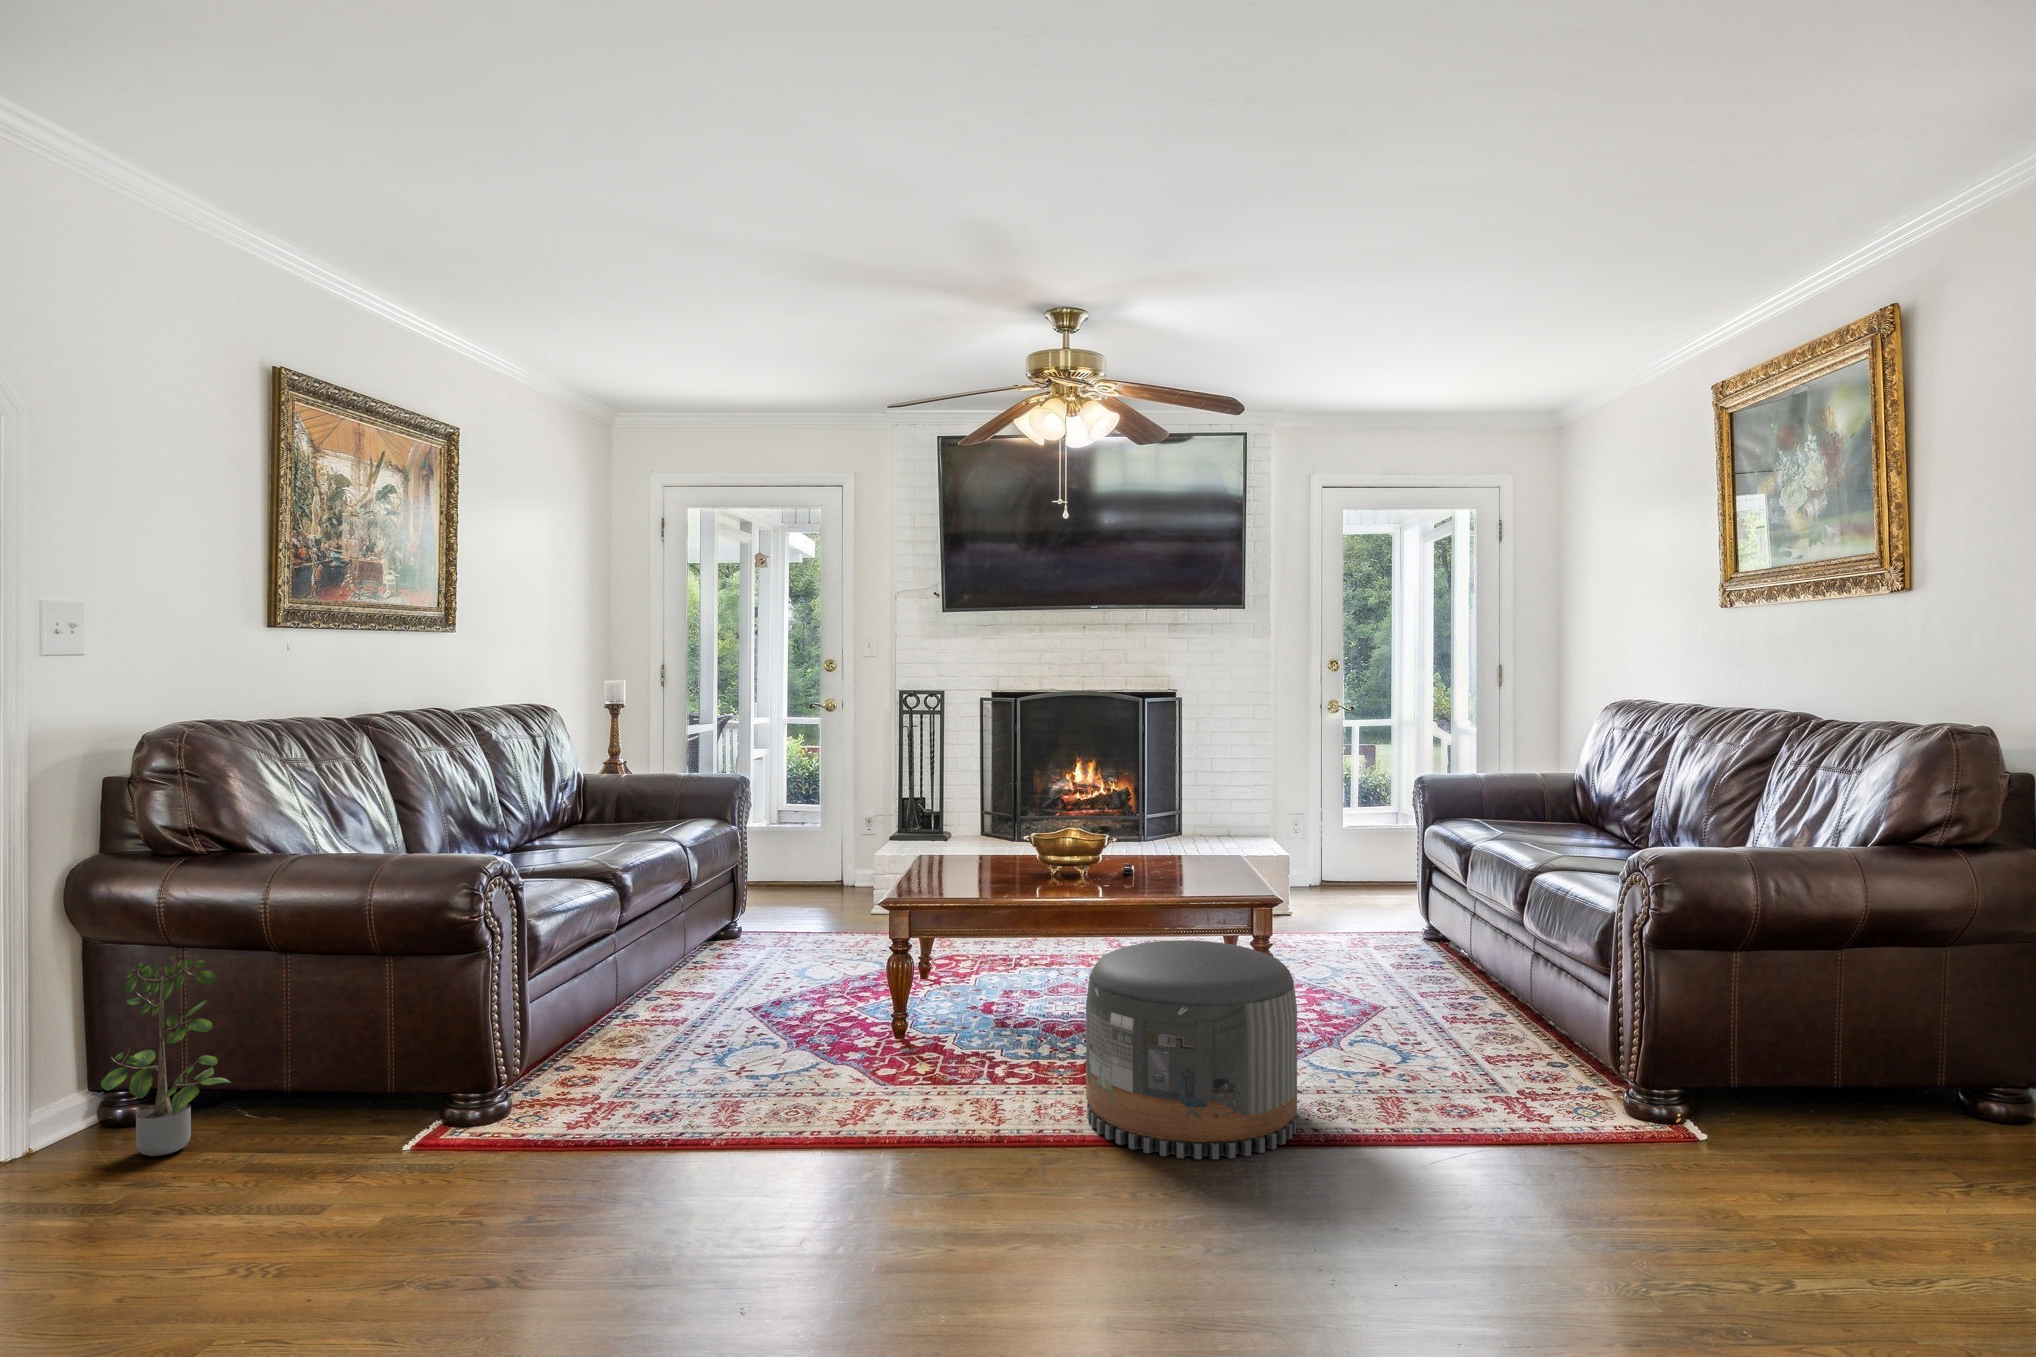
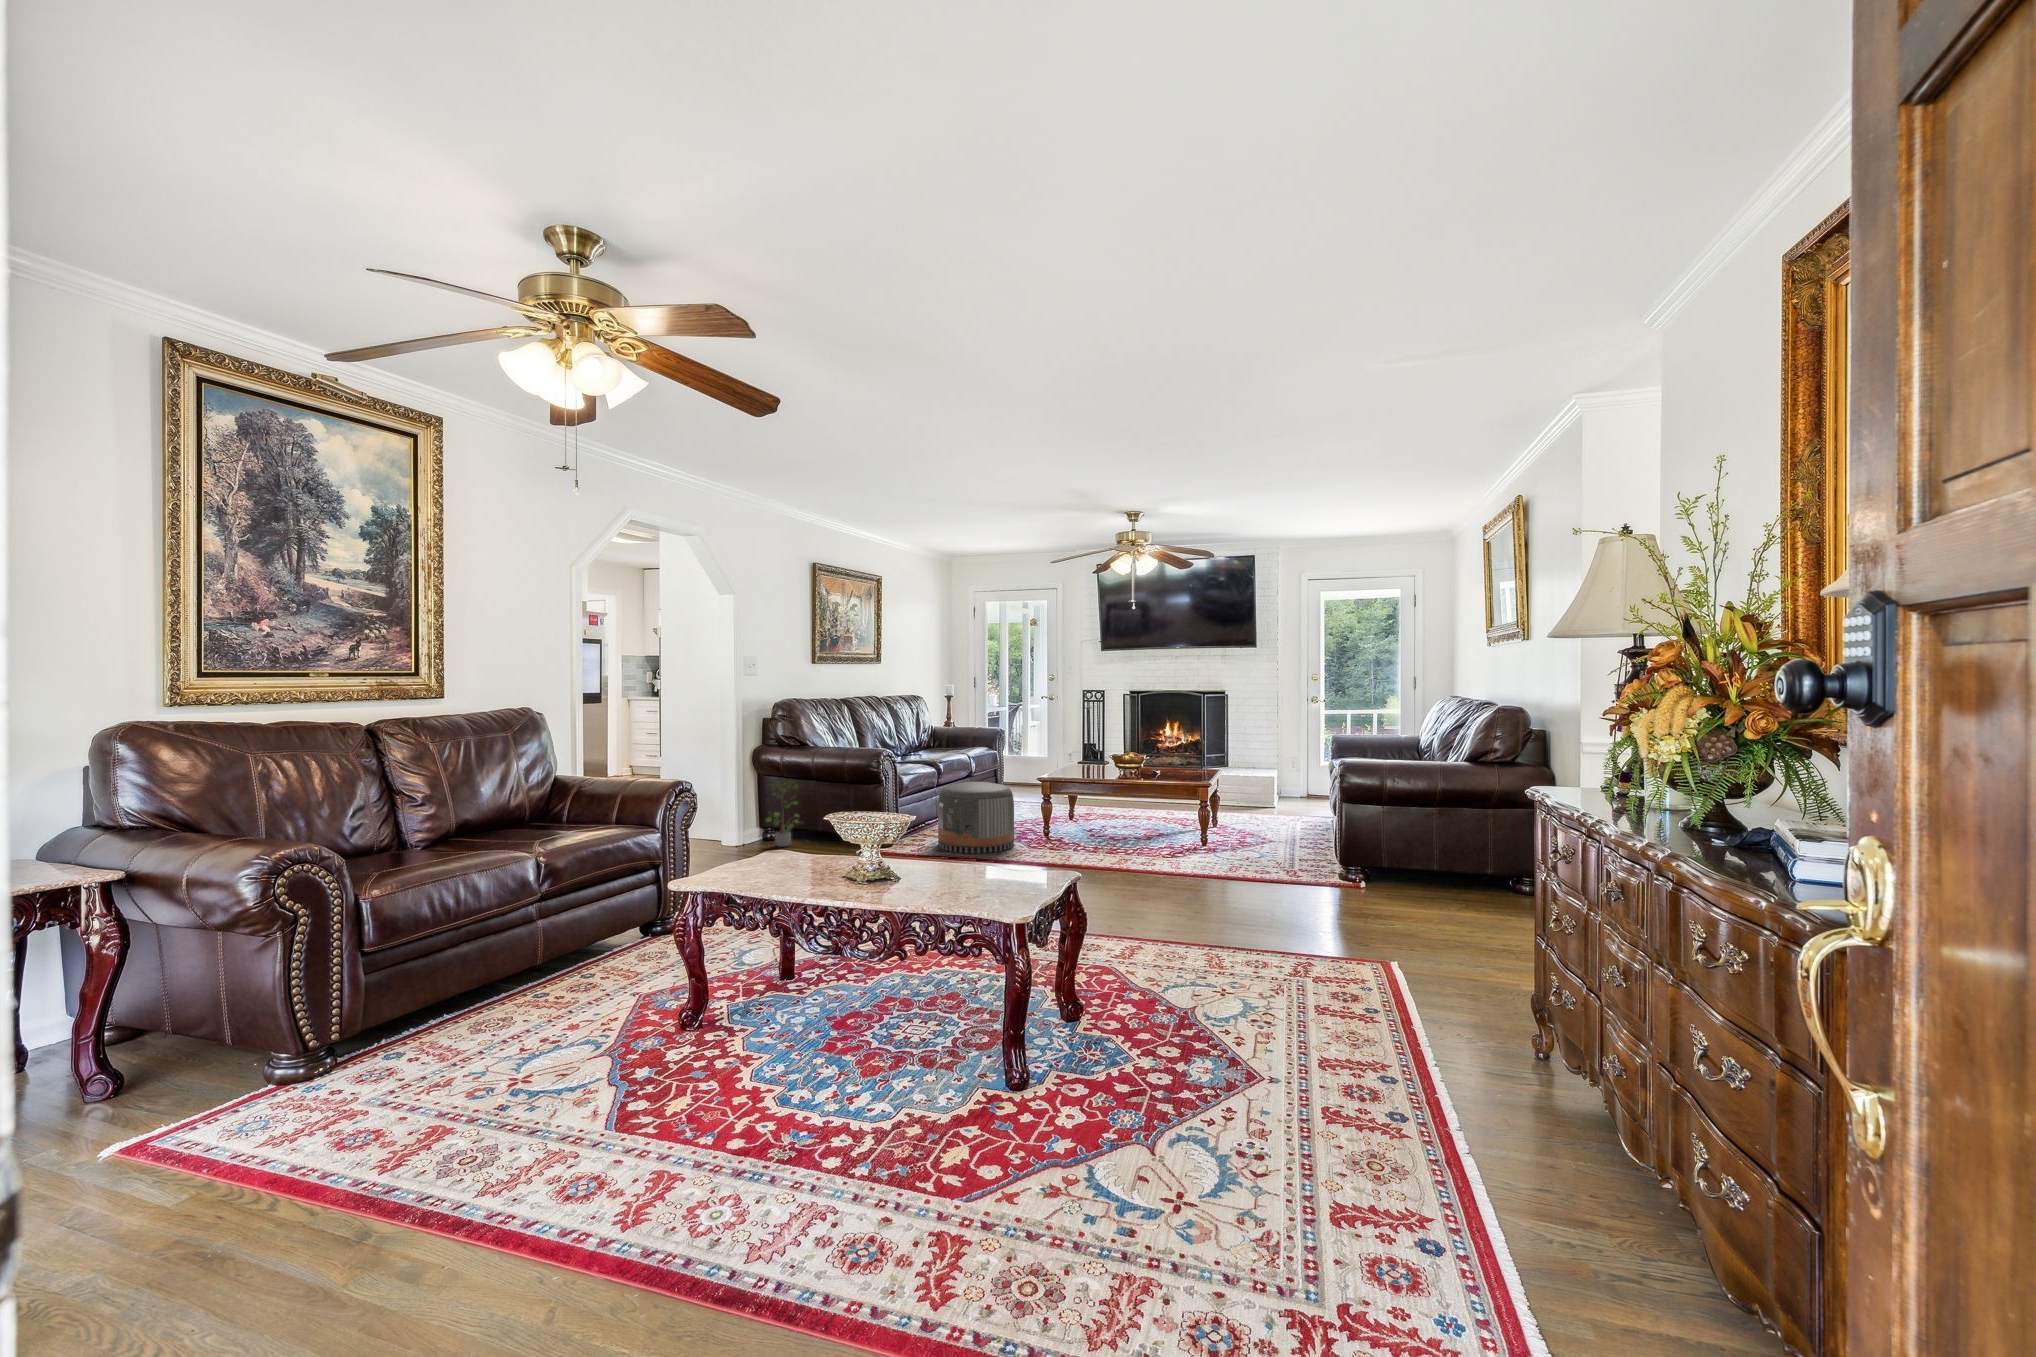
pouf: present [1086,940,1297,1159] -> present [938,782,1014,853]

